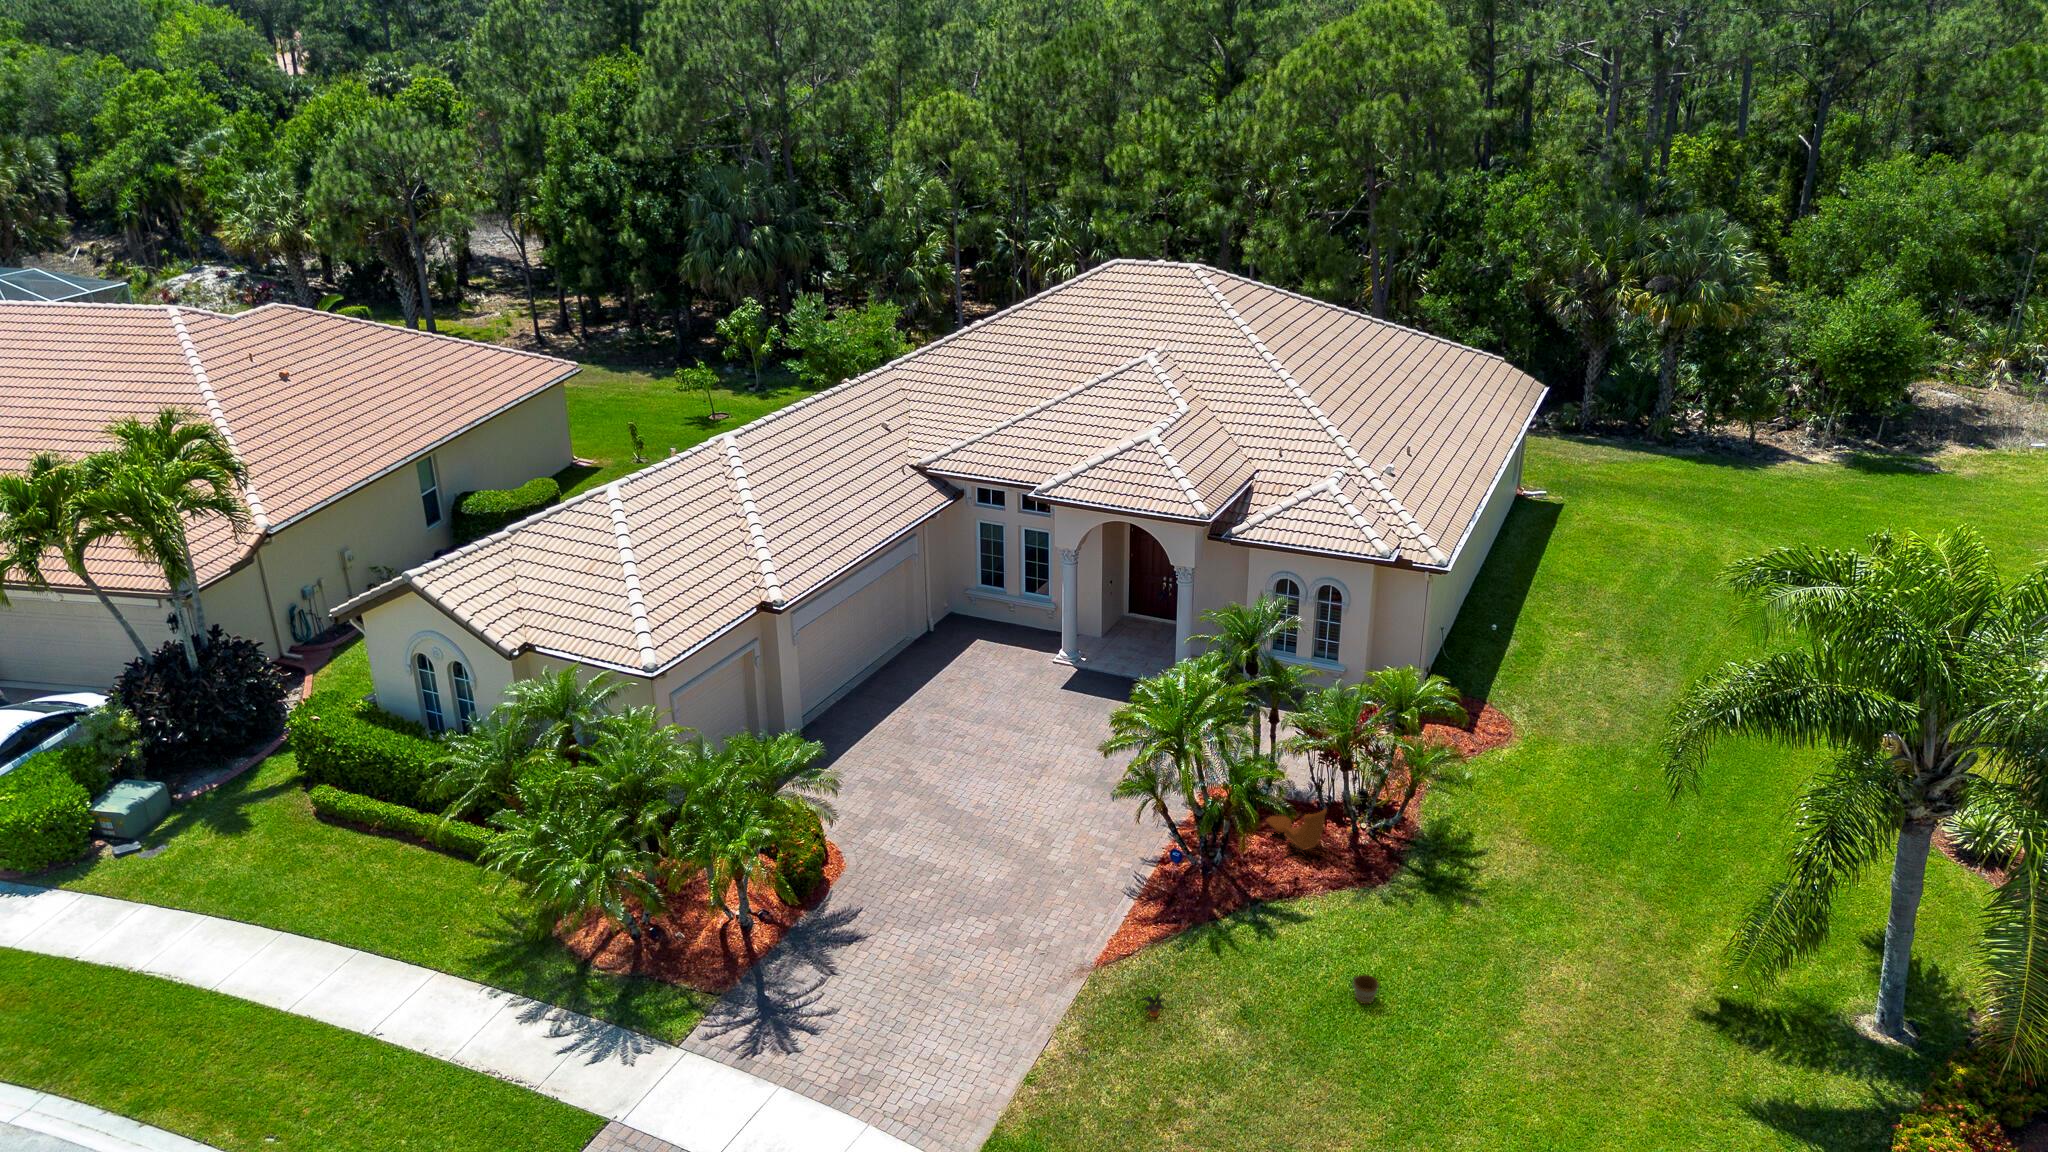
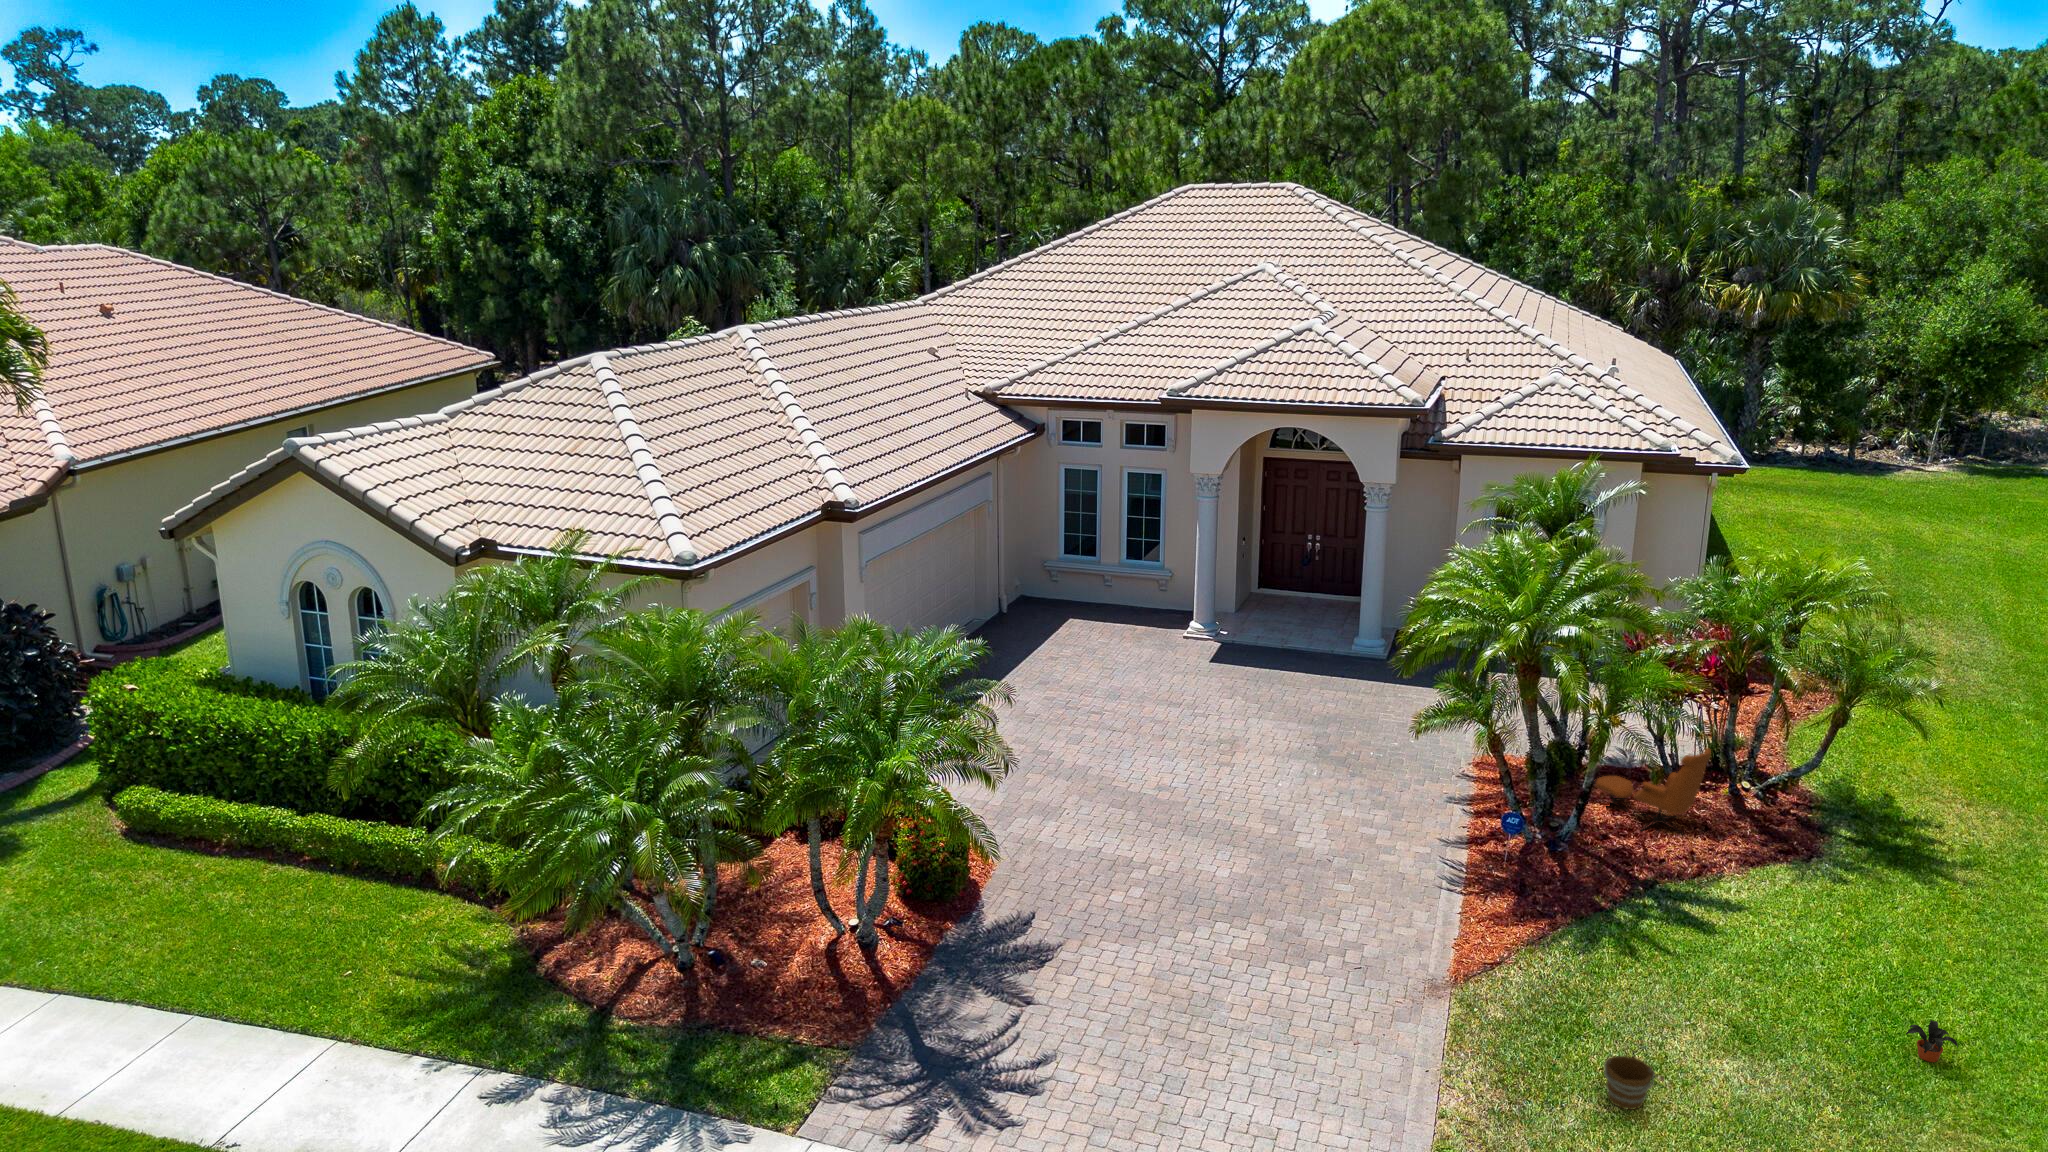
bucket: present [1353,975,1379,1004] -> present [1604,1056,1655,1110]
potted plant: present [1142,993,1164,1017] -> present [1906,1020,1958,1062]

